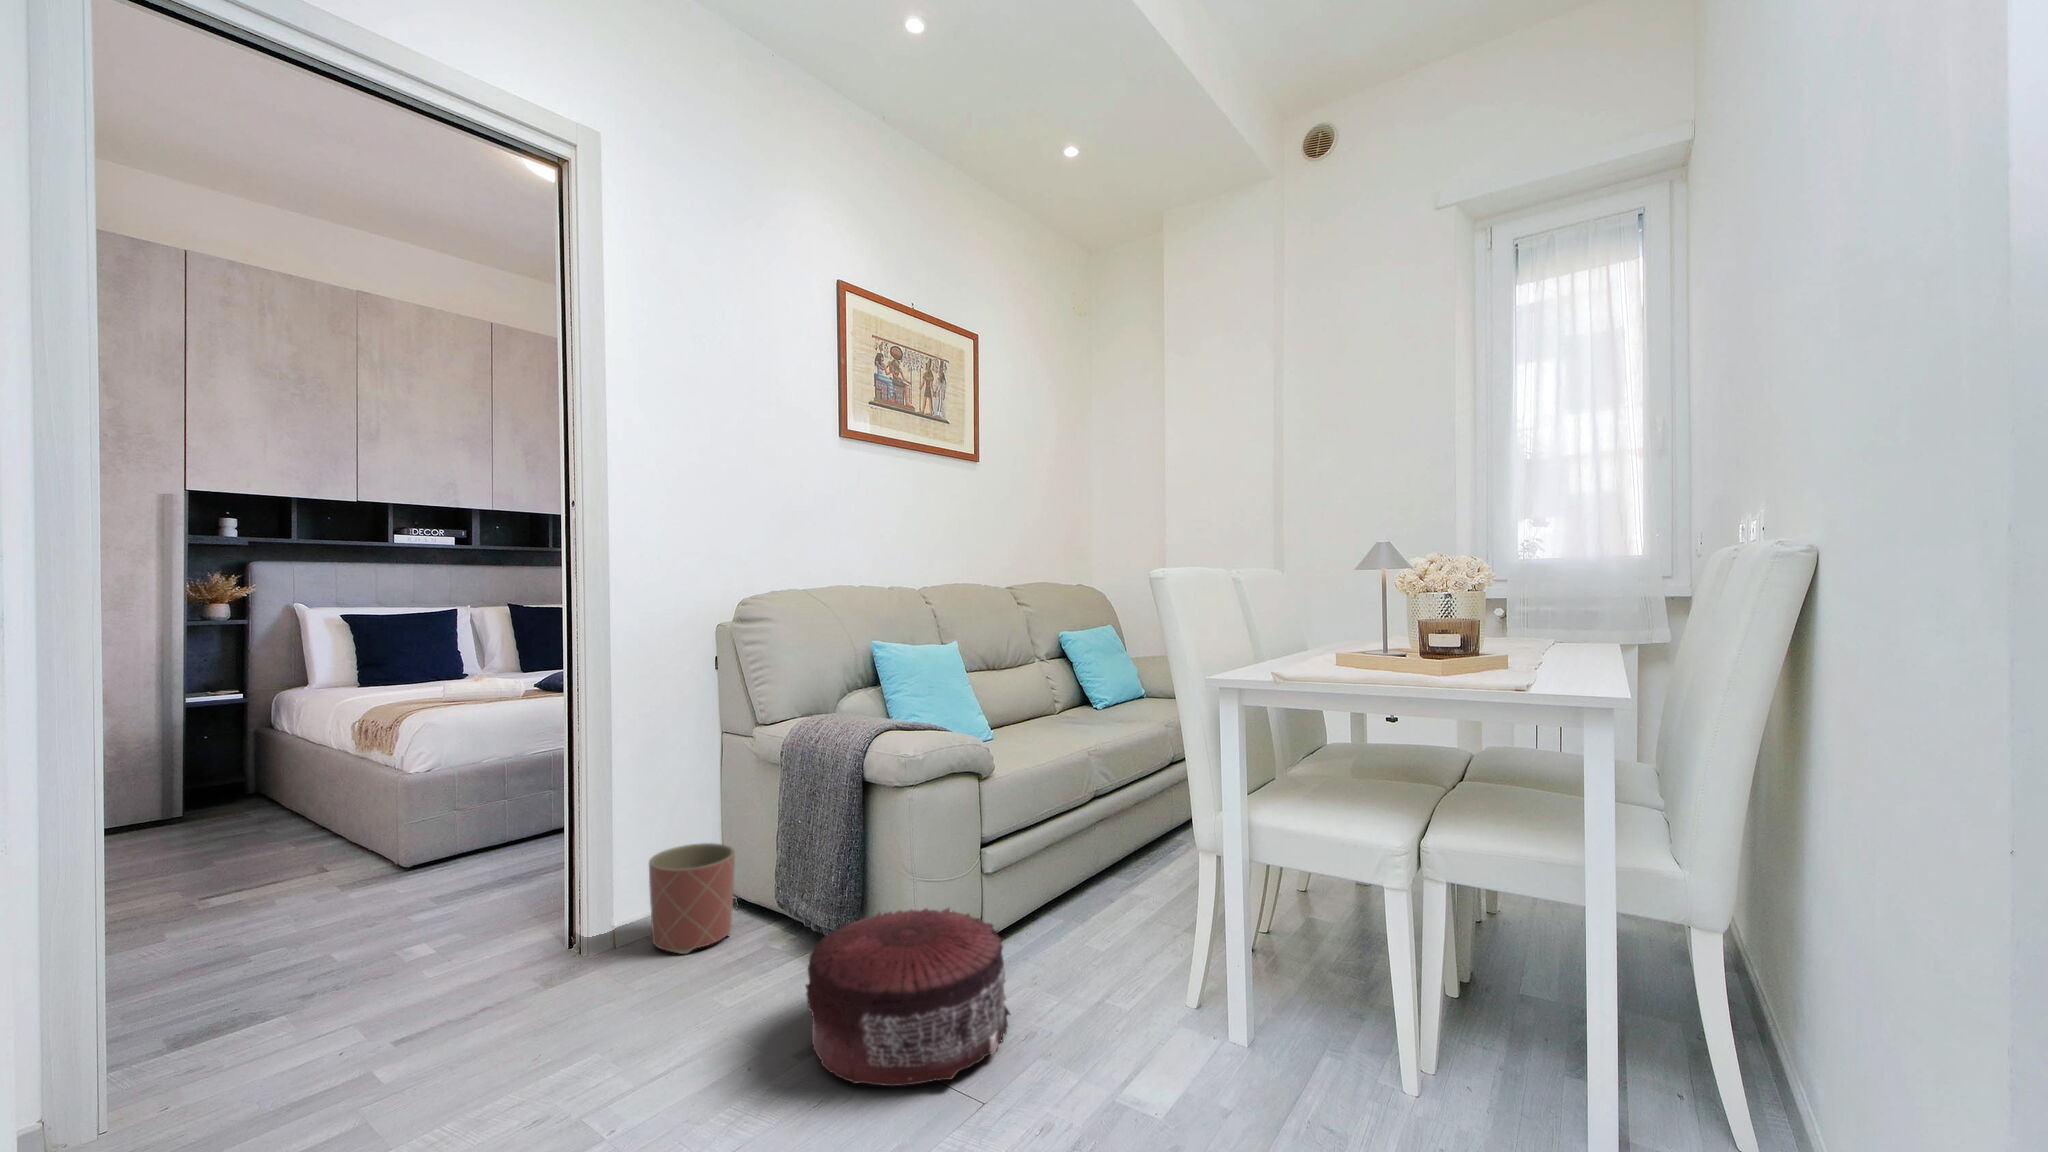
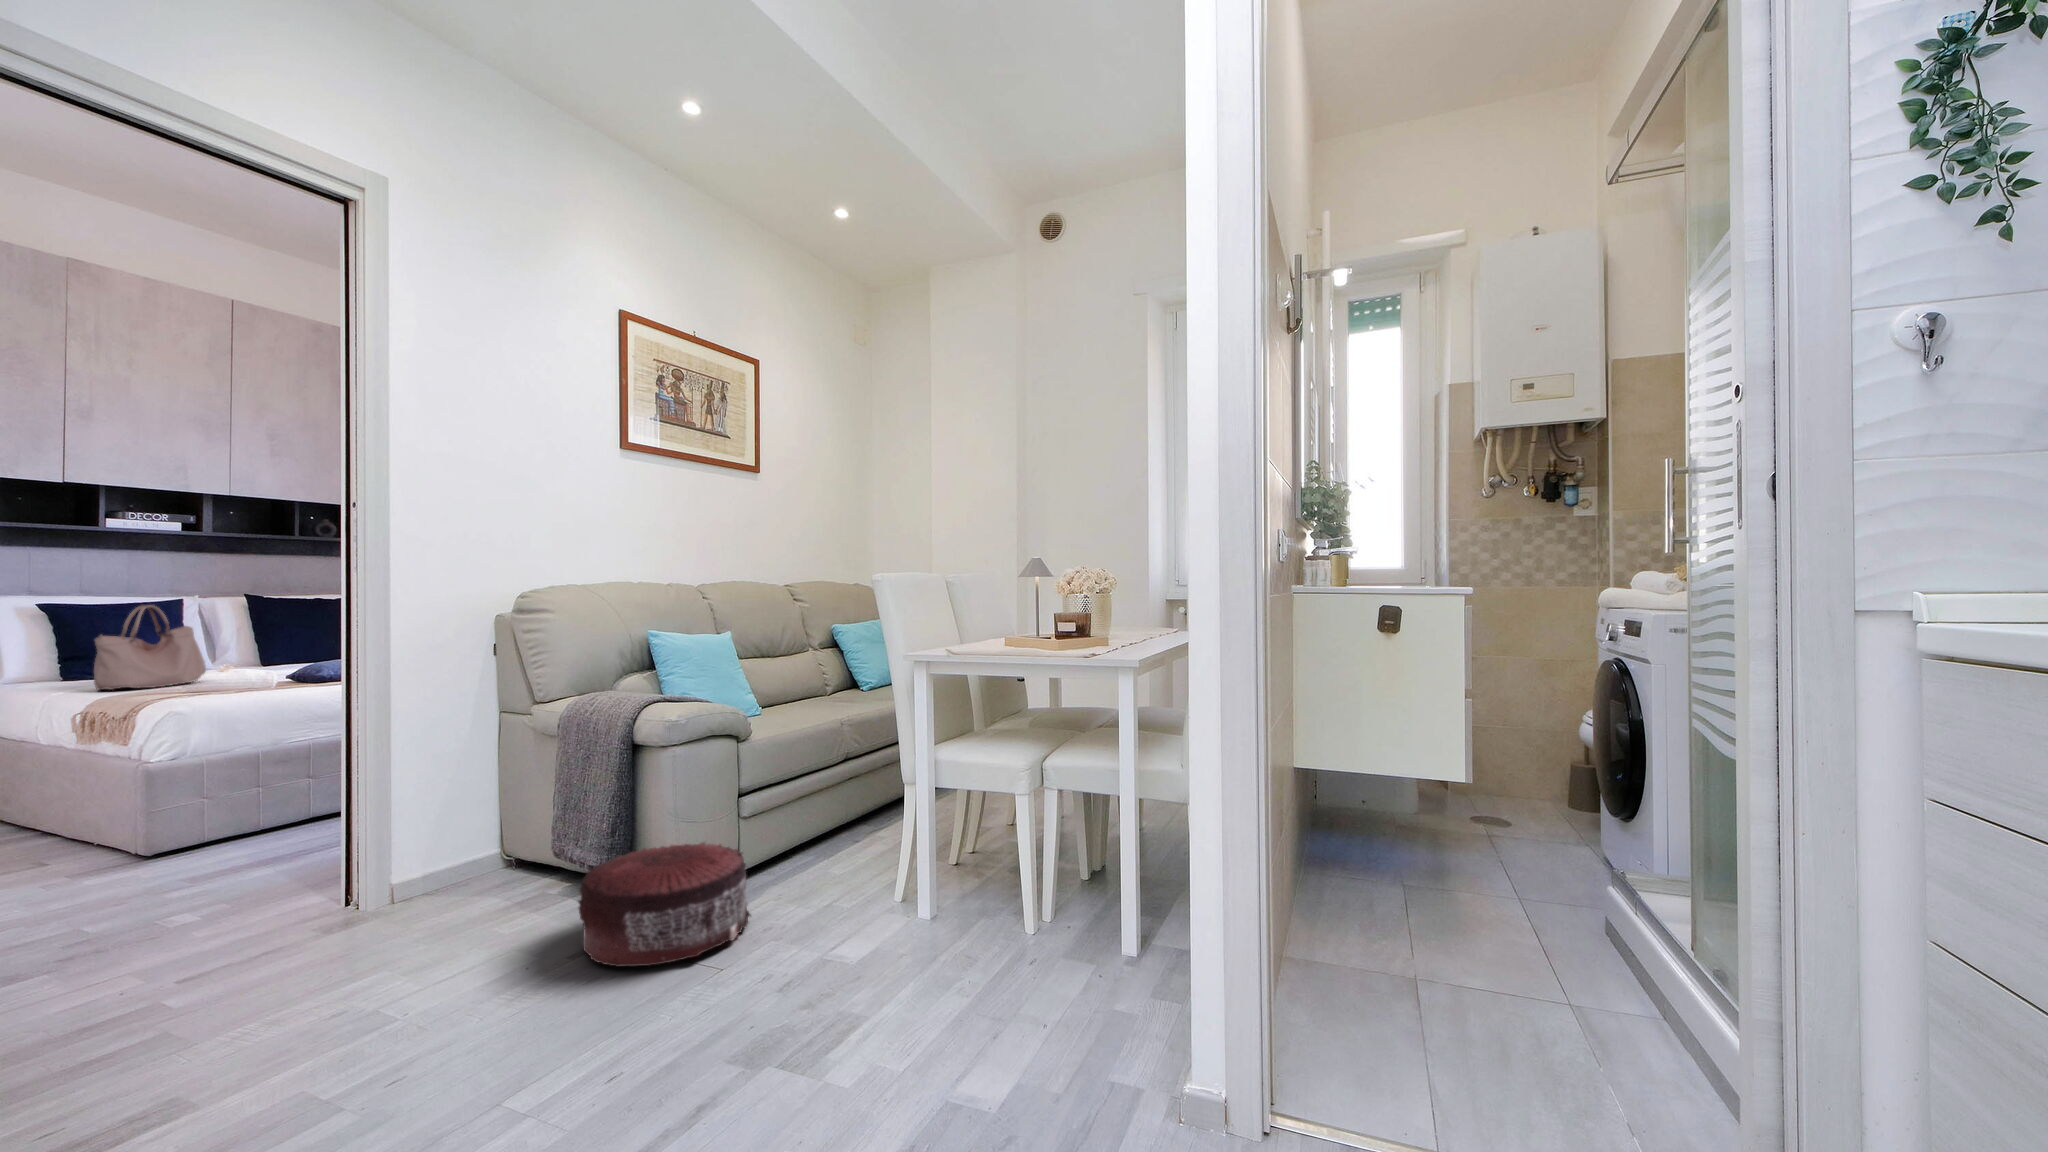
handbag: none [373,615,468,698] -> present [94,605,206,690]
planter: present [649,843,735,954] -> none [429,808,514,901]

